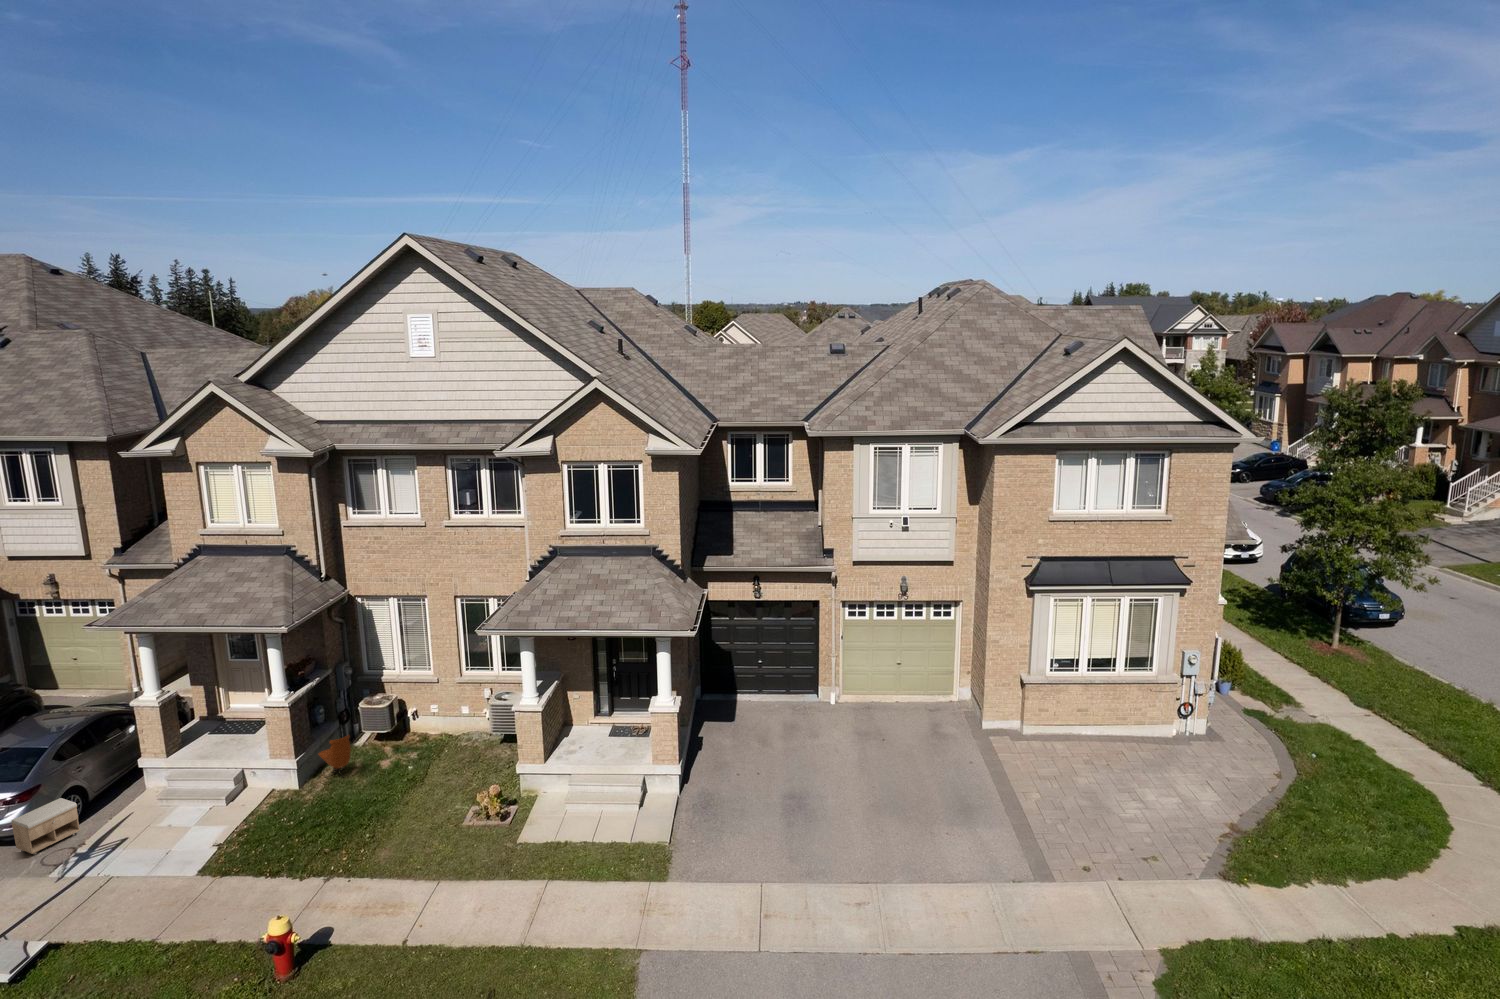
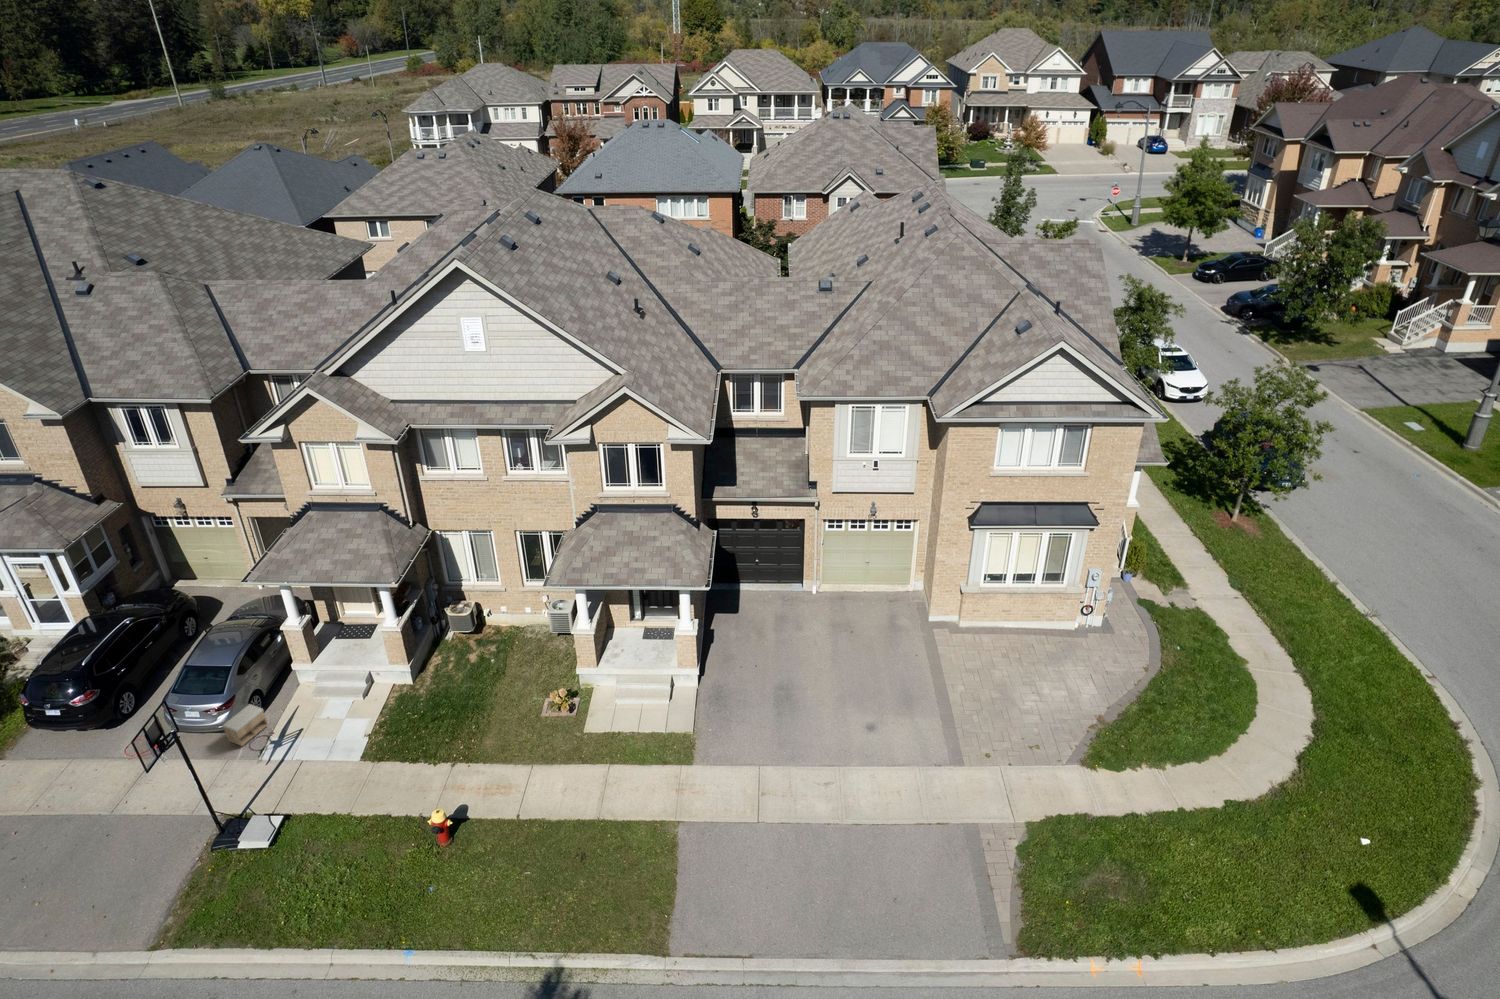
lounge chair: present [318,735,351,775] -> none [423,644,451,672]

